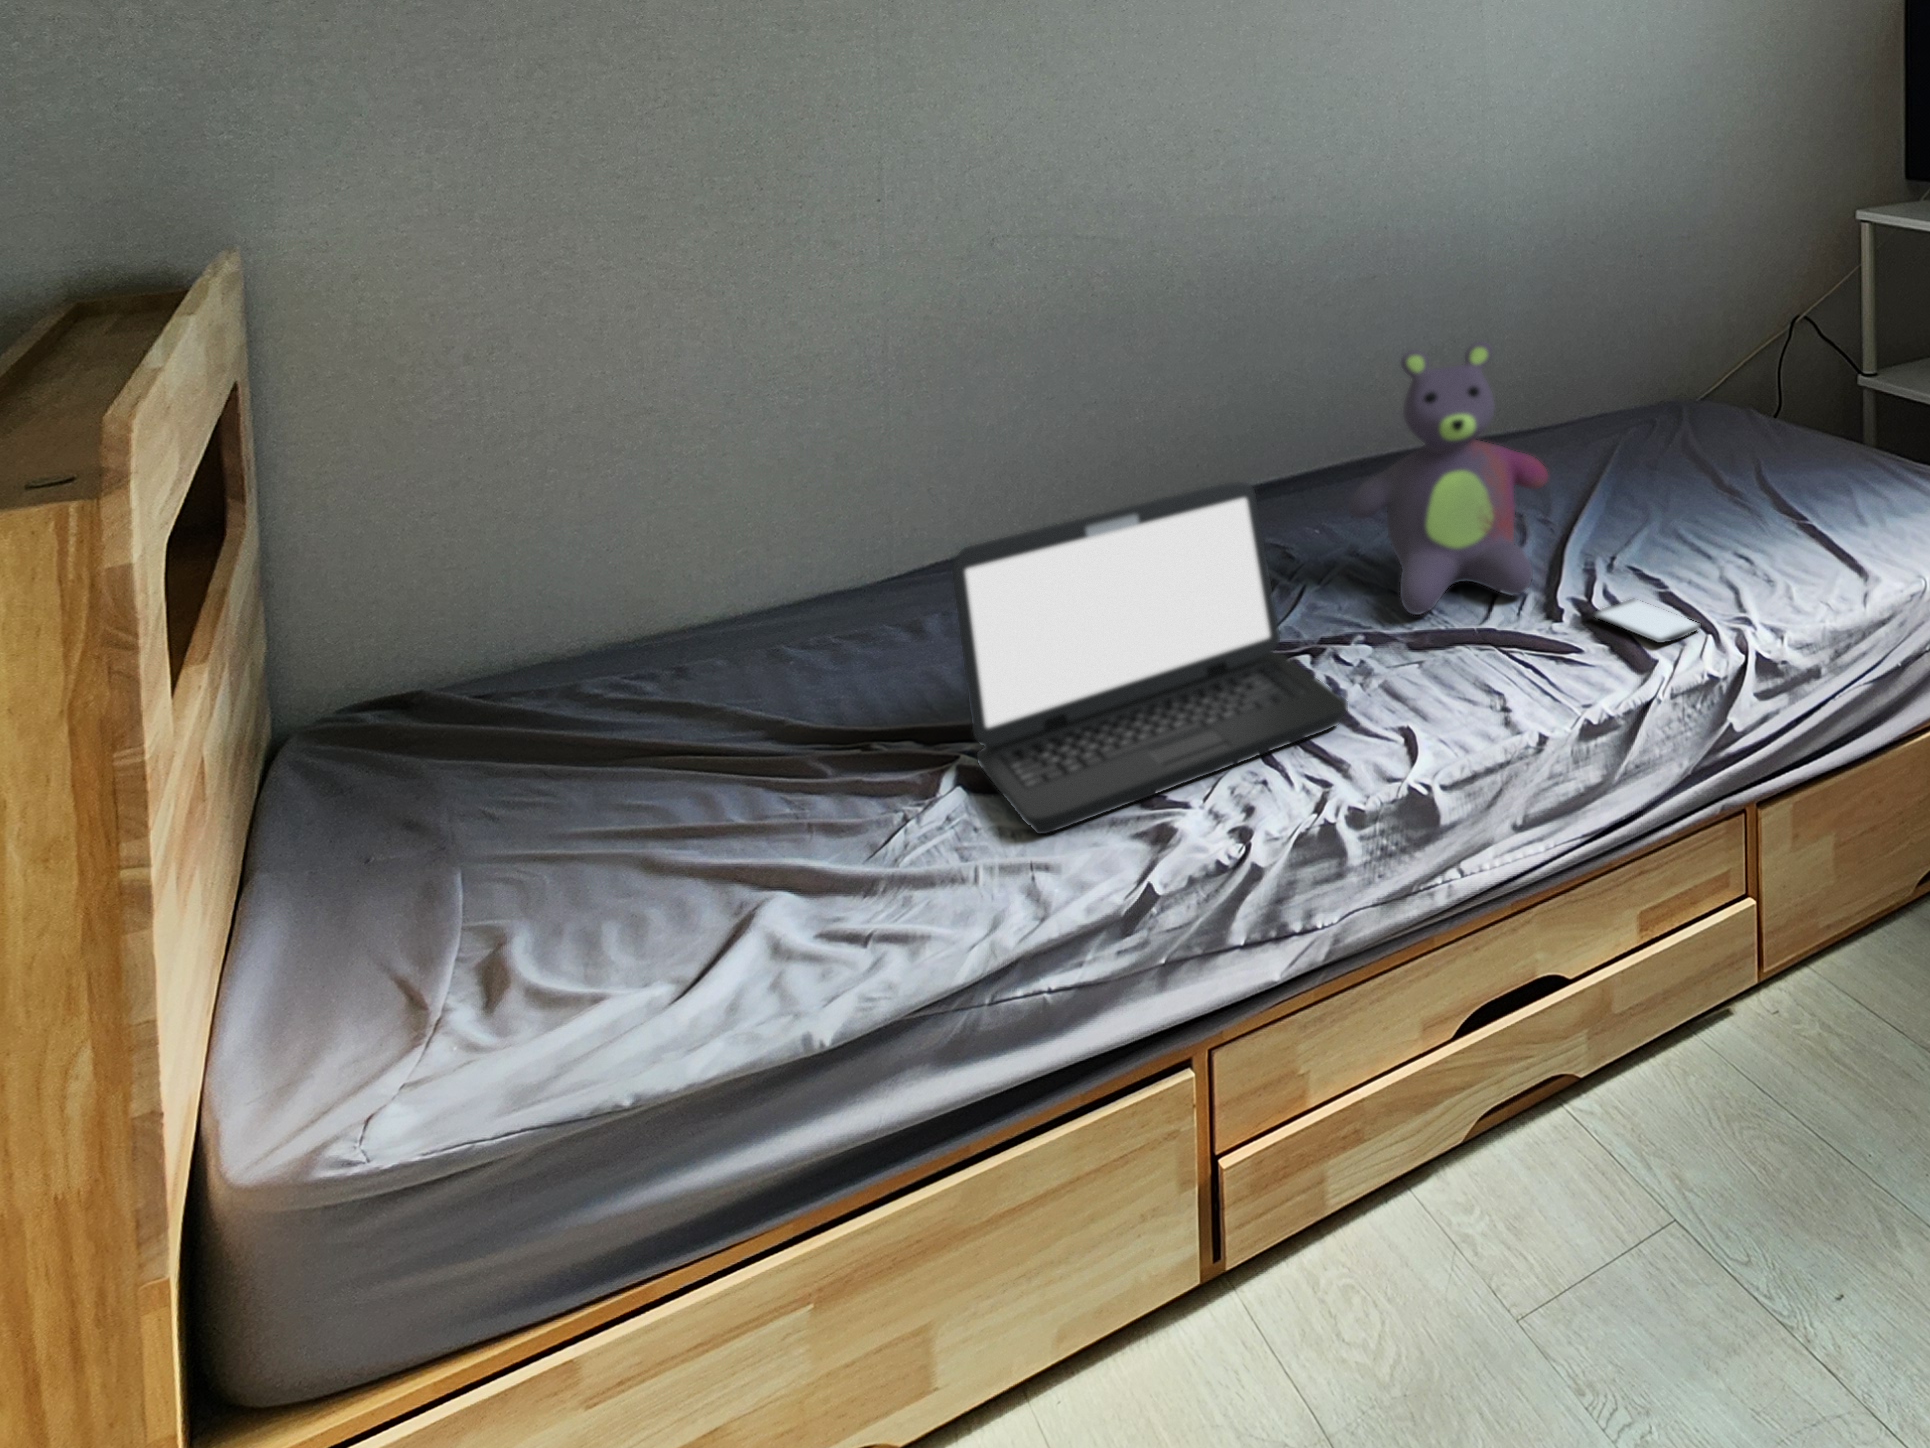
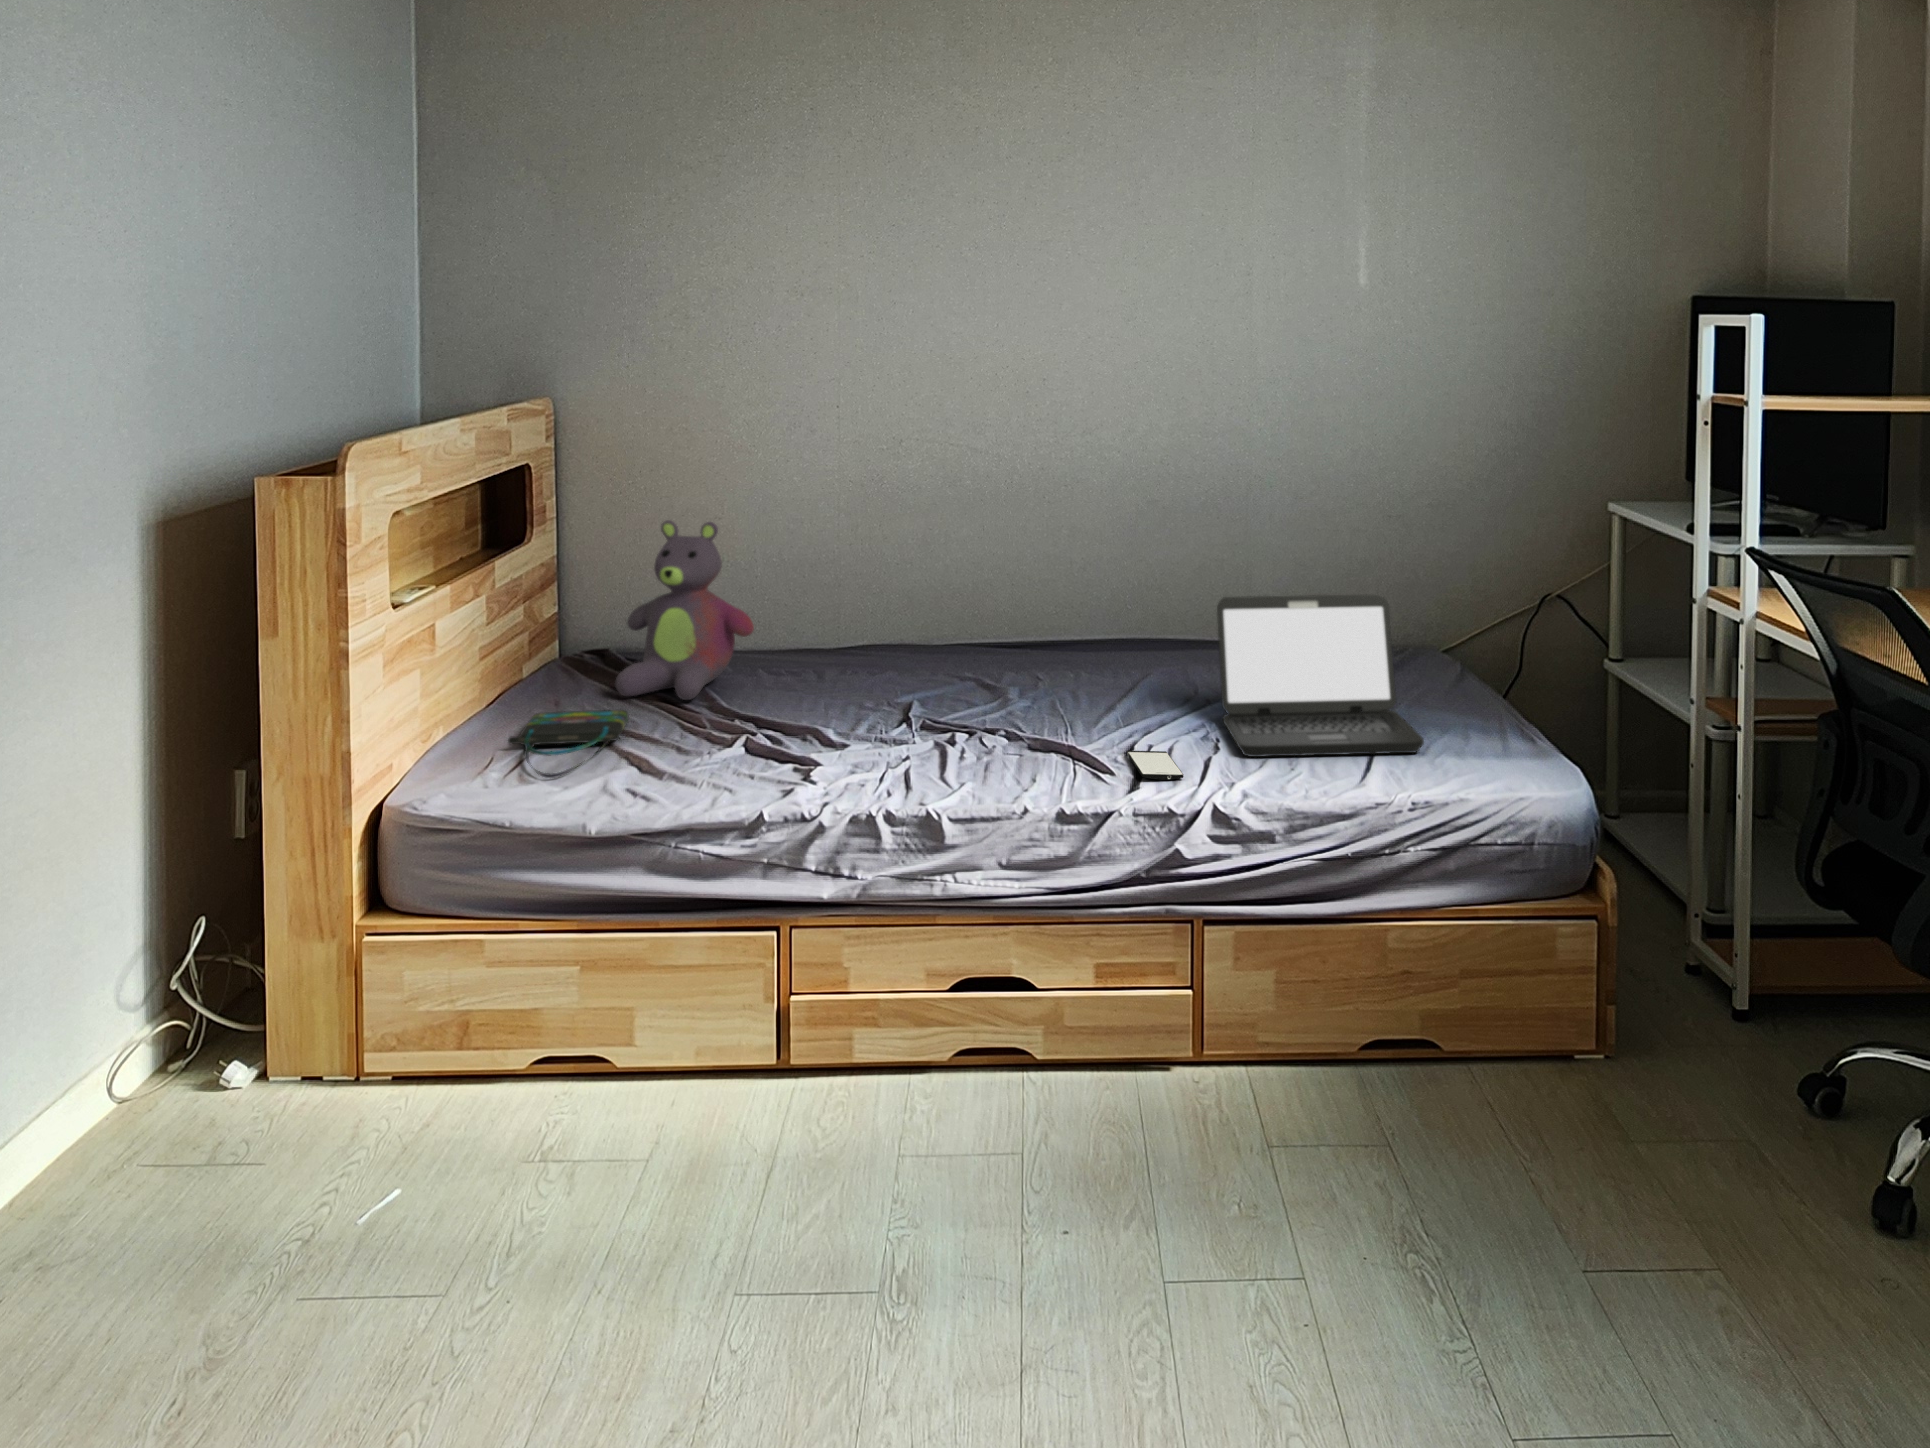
stuffed bear: present [1348,342,1548,615] -> present [615,520,754,700]
laptop: present [952,482,1348,834] -> present [1217,595,1424,757]
tote bag: none [471,795,747,991] -> present [508,710,628,778]

